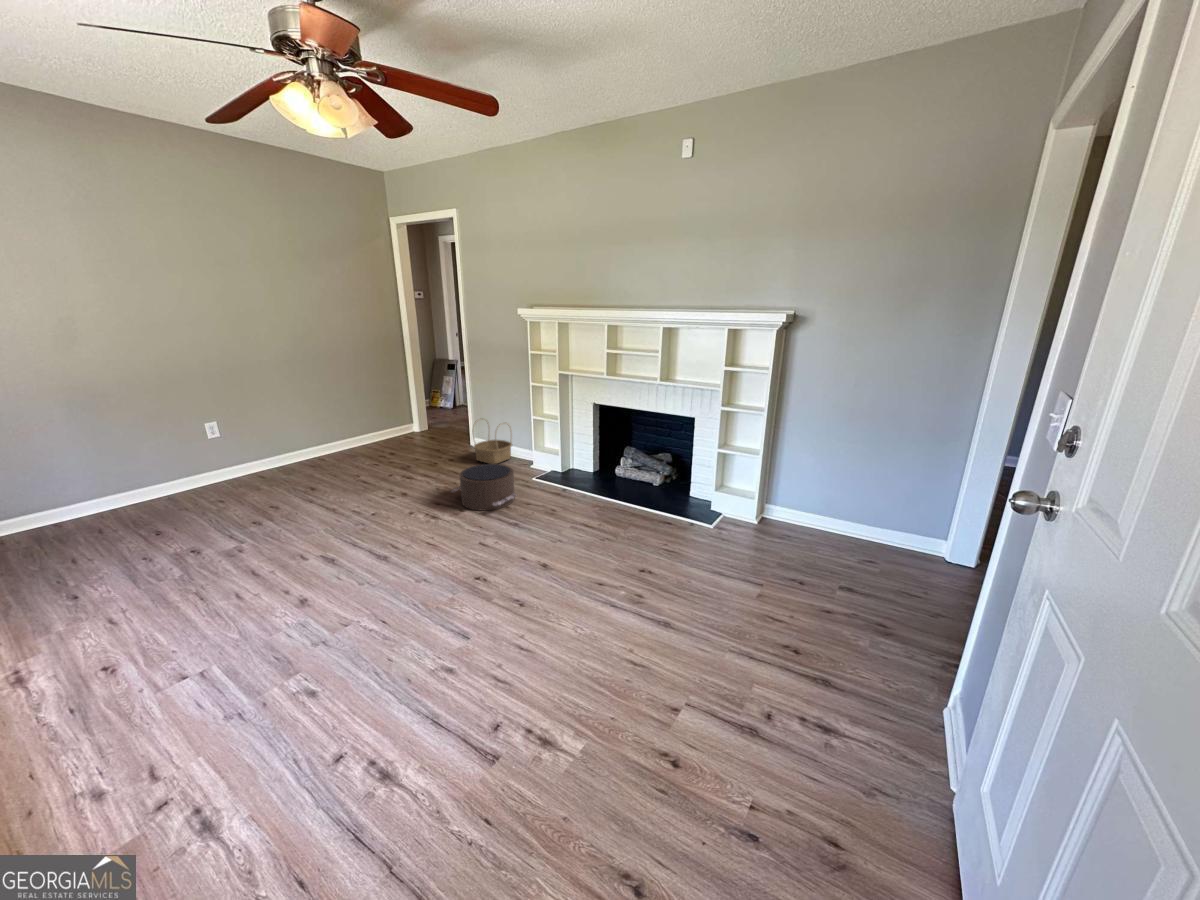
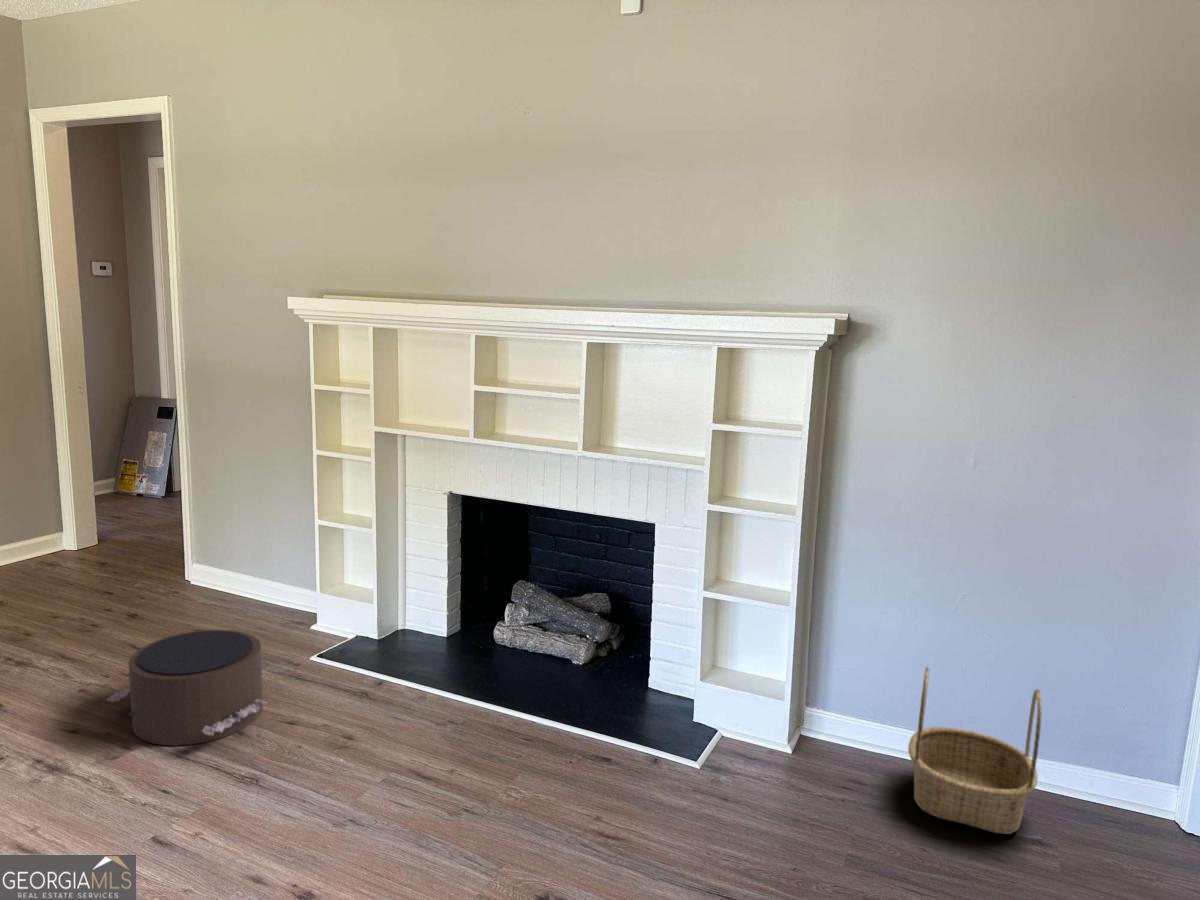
basket: present [472,424,512,464] -> present [908,667,1042,834]

